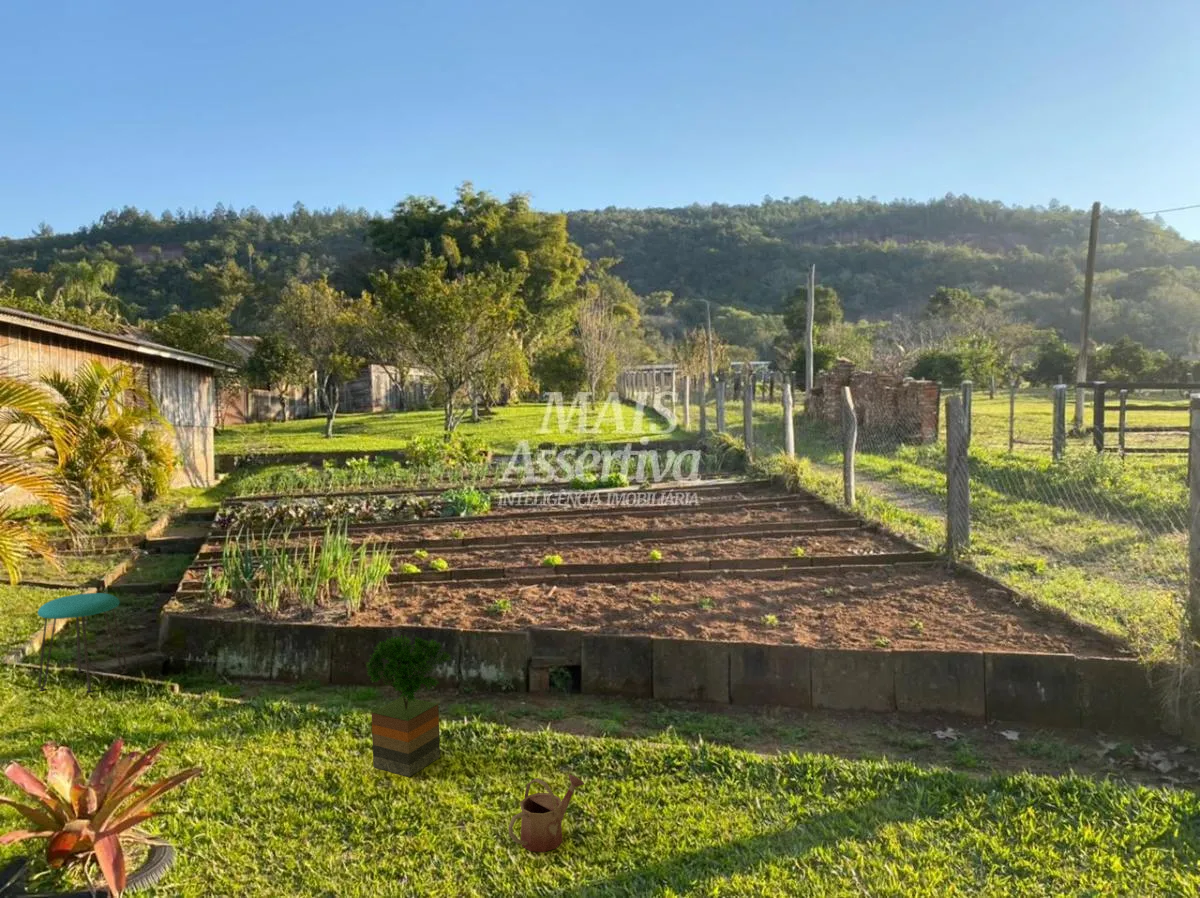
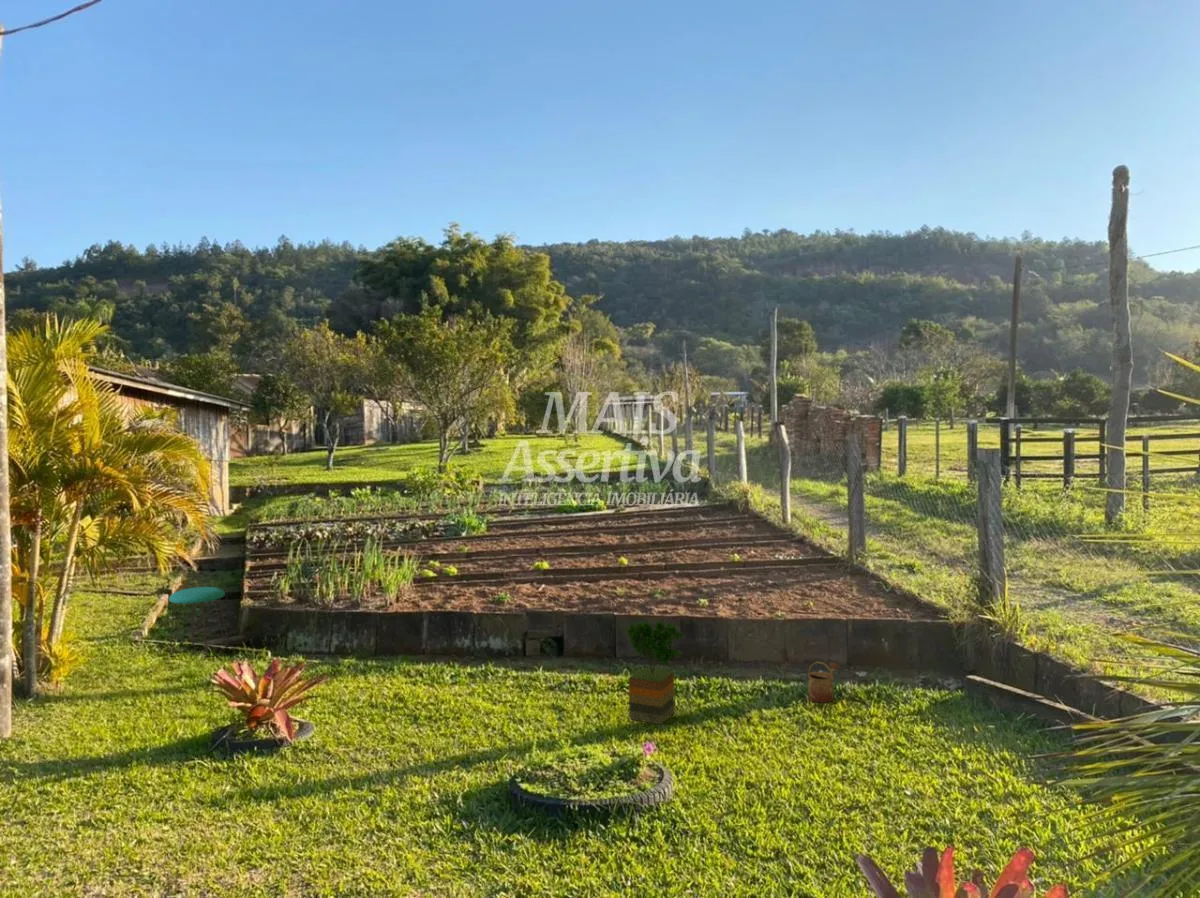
potted tree: present [366,635,450,777] -> present [626,622,684,724]
watering can: present [508,774,584,852] -> present [808,662,840,703]

